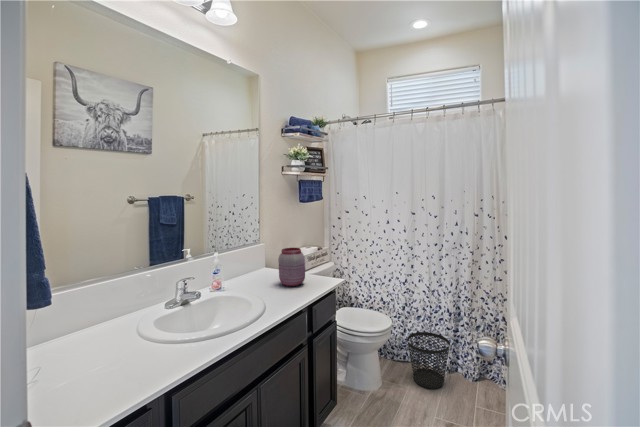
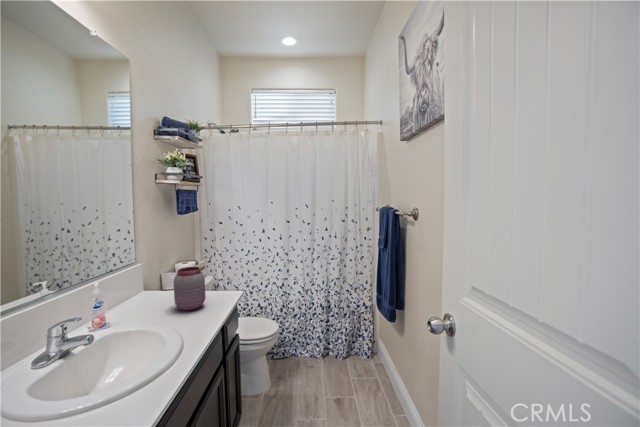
wastebasket: present [407,332,450,389] -> none [289,327,326,378]

